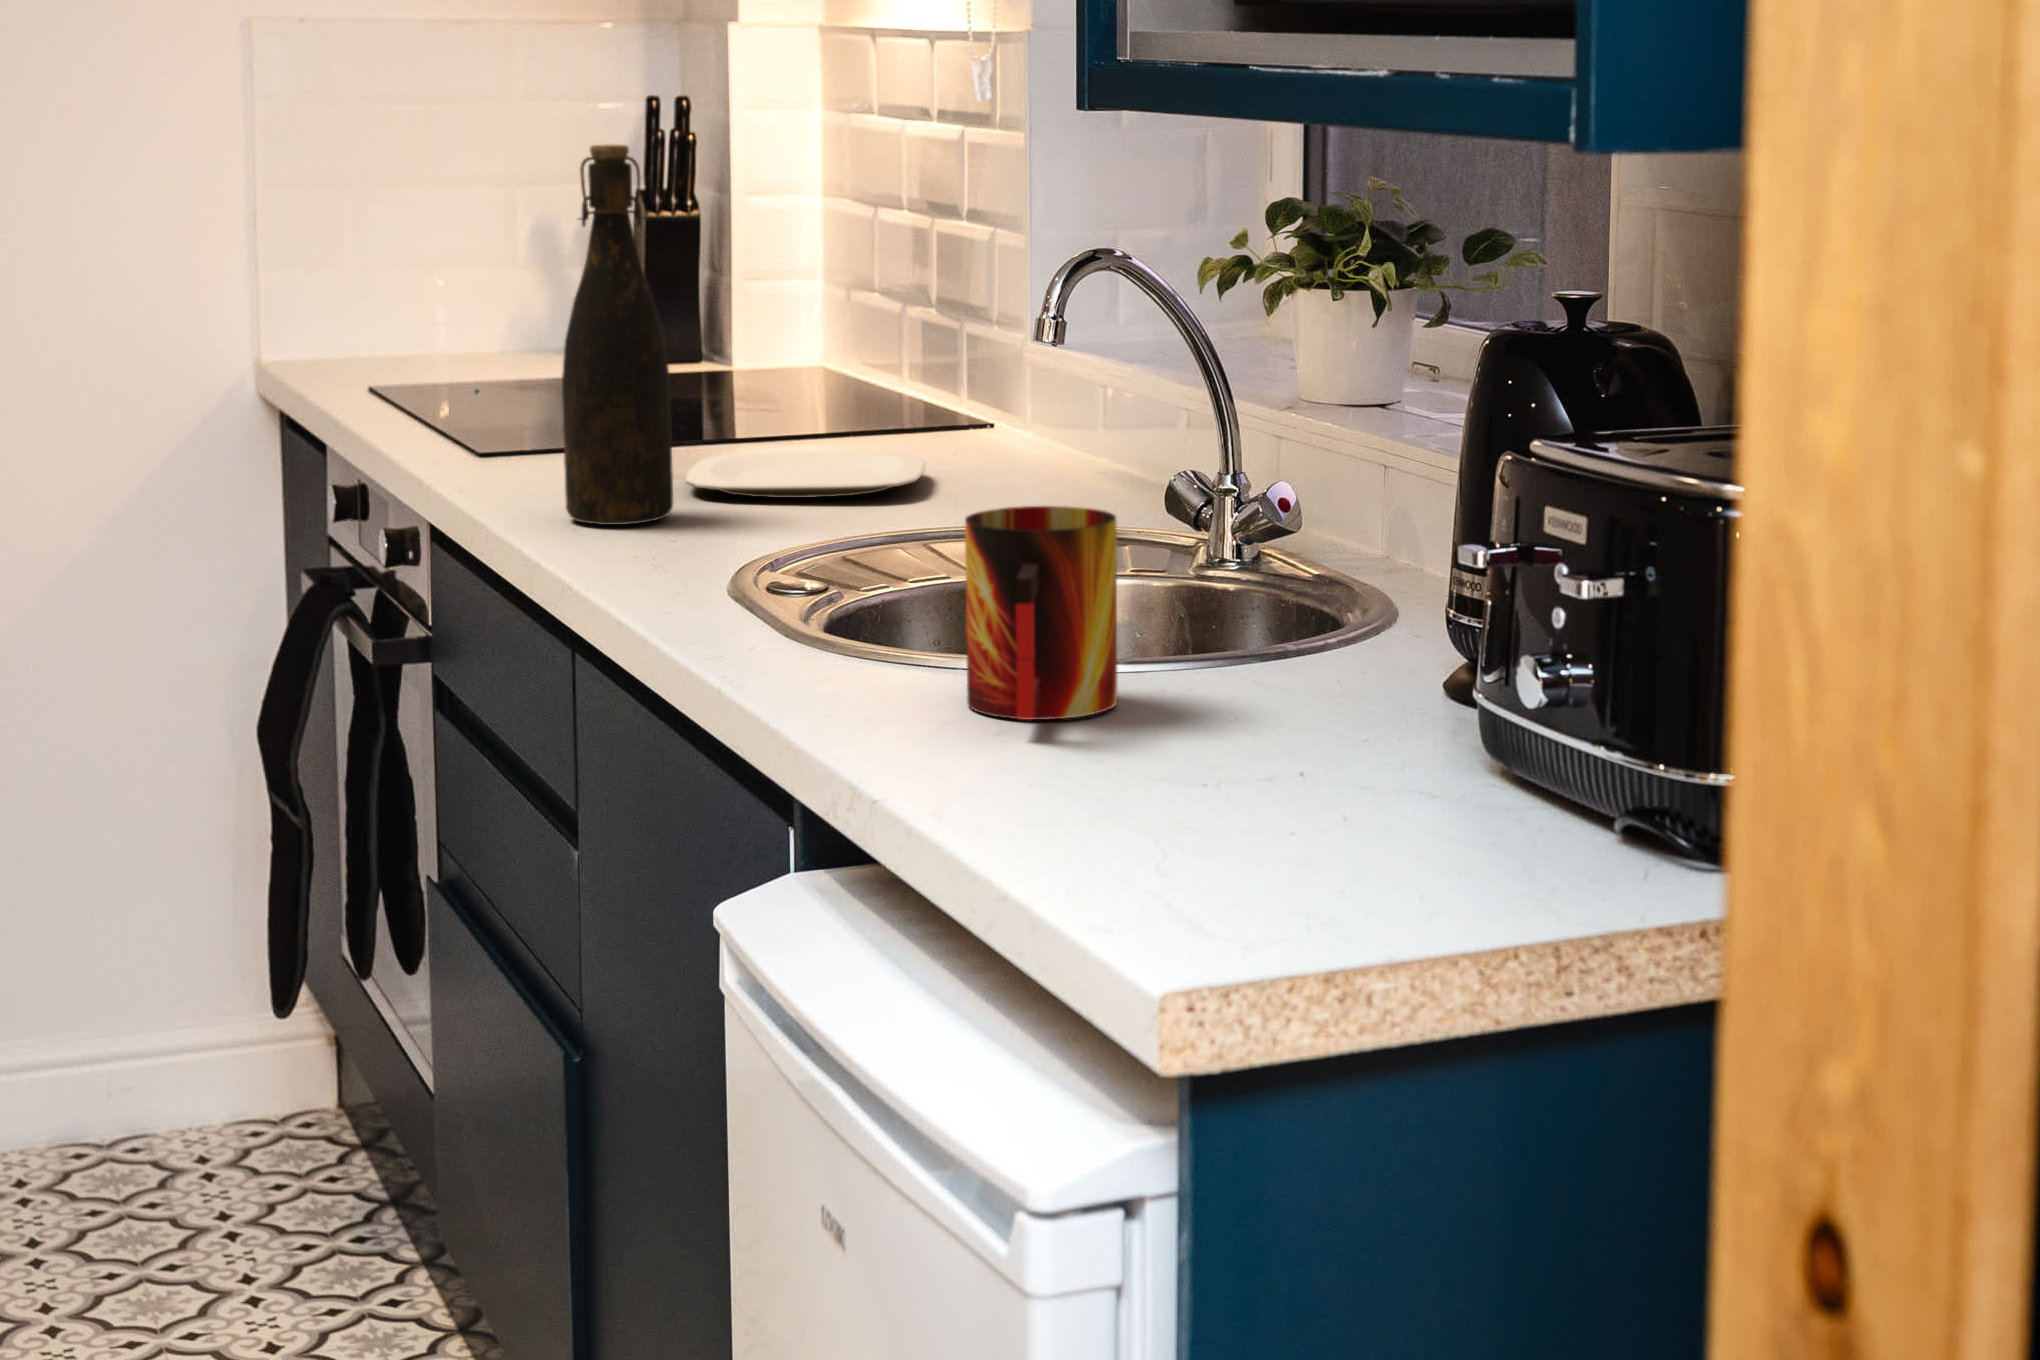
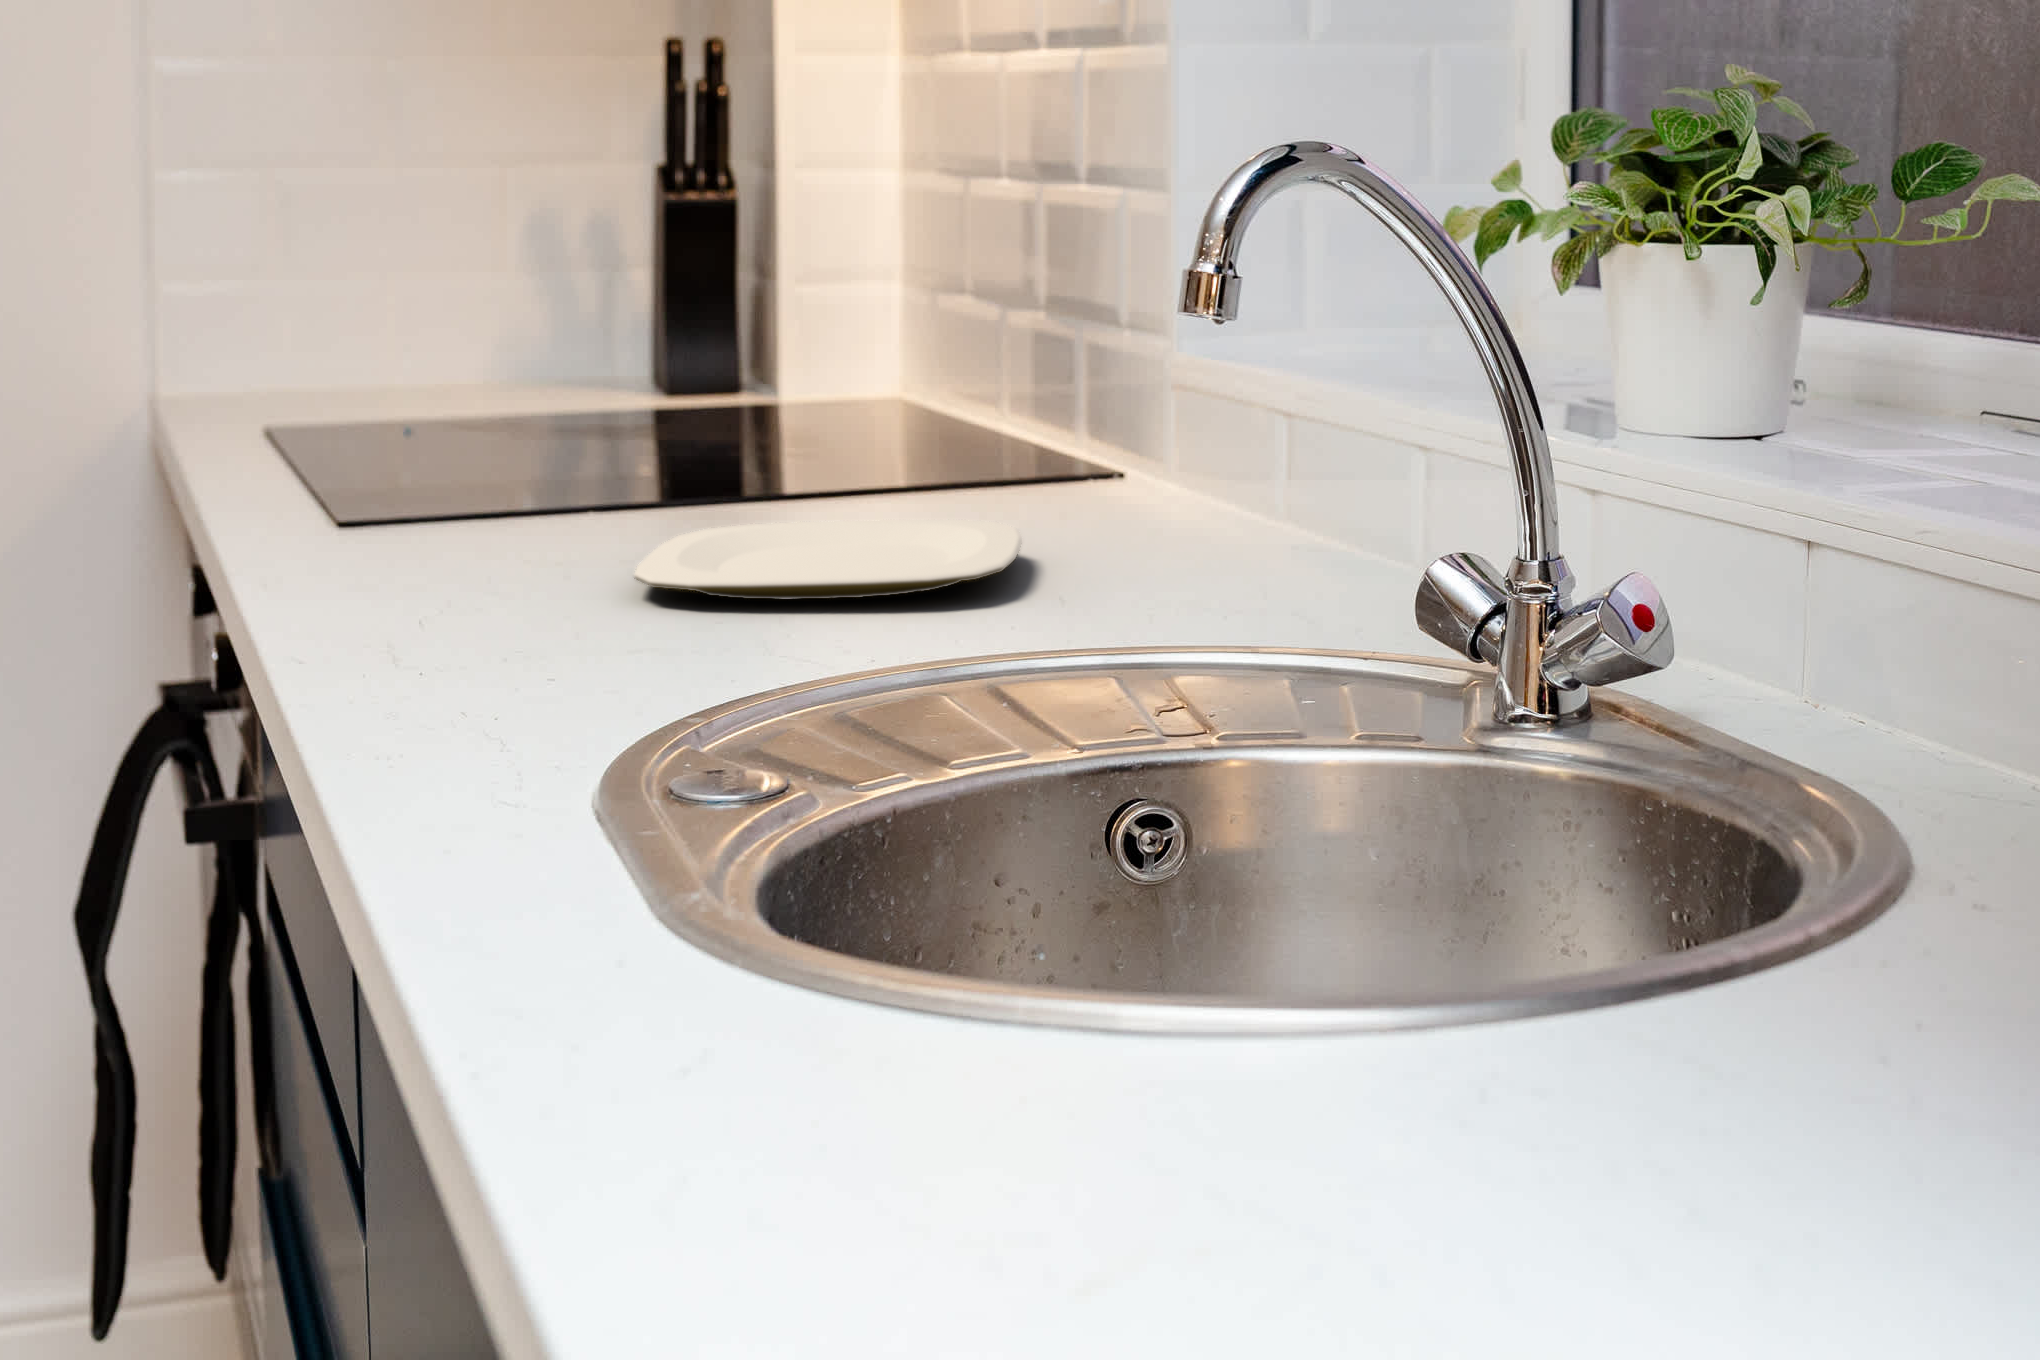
bottle: present [562,145,673,525] -> none [400,20,594,656]
mug: present [965,506,1118,720] -> none [1046,668,1390,1208]

